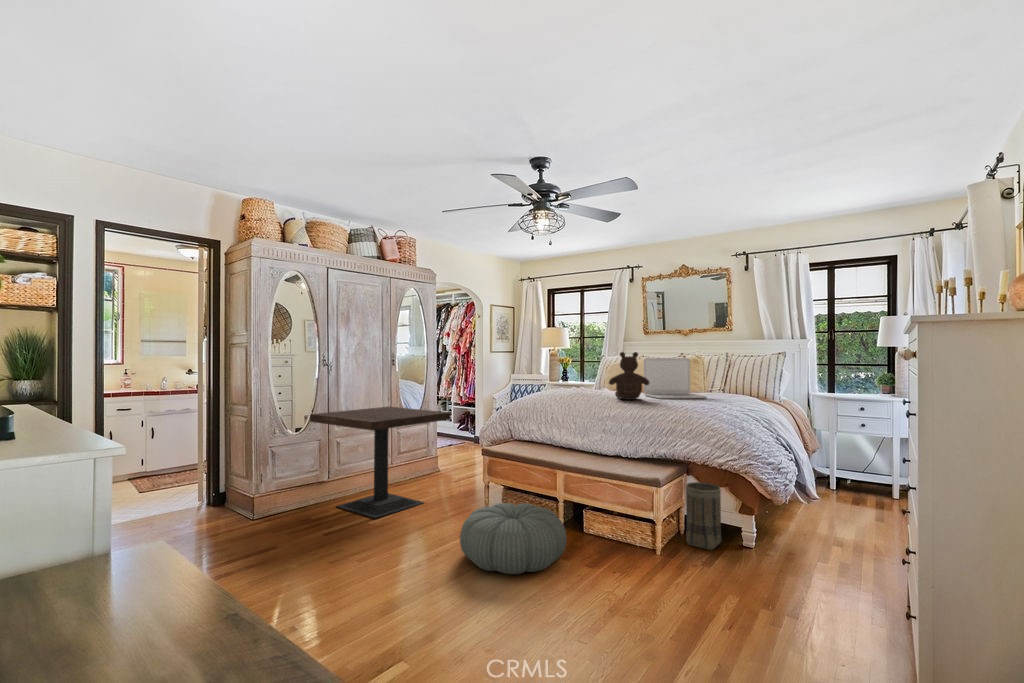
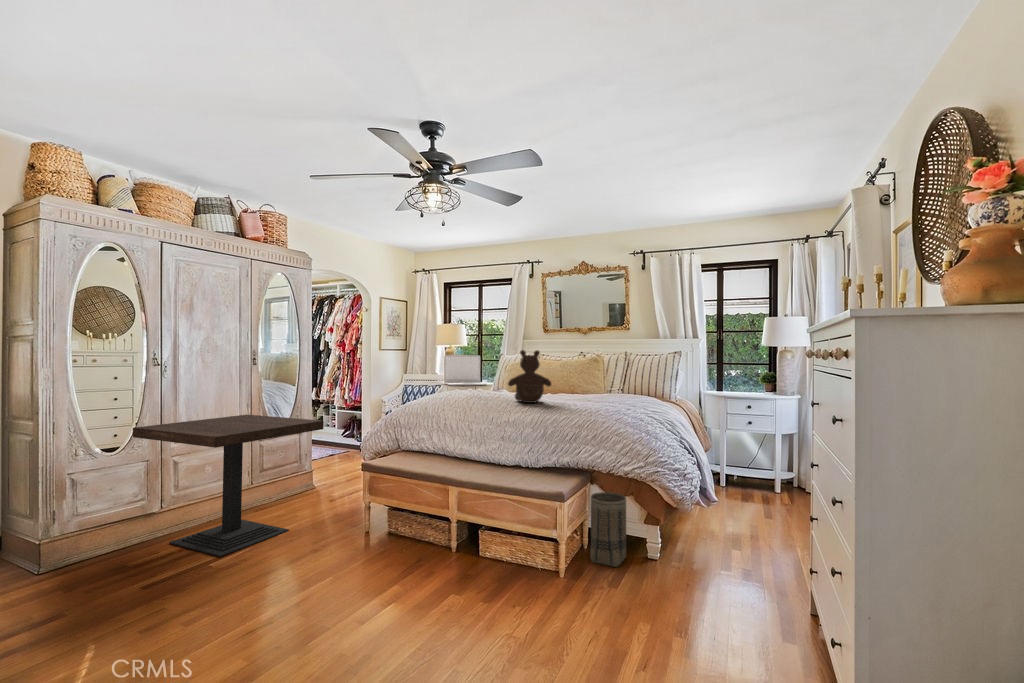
laptop: present [643,358,707,399] -> present [444,355,487,385]
pouf: present [460,503,567,574] -> none [326,529,458,622]

